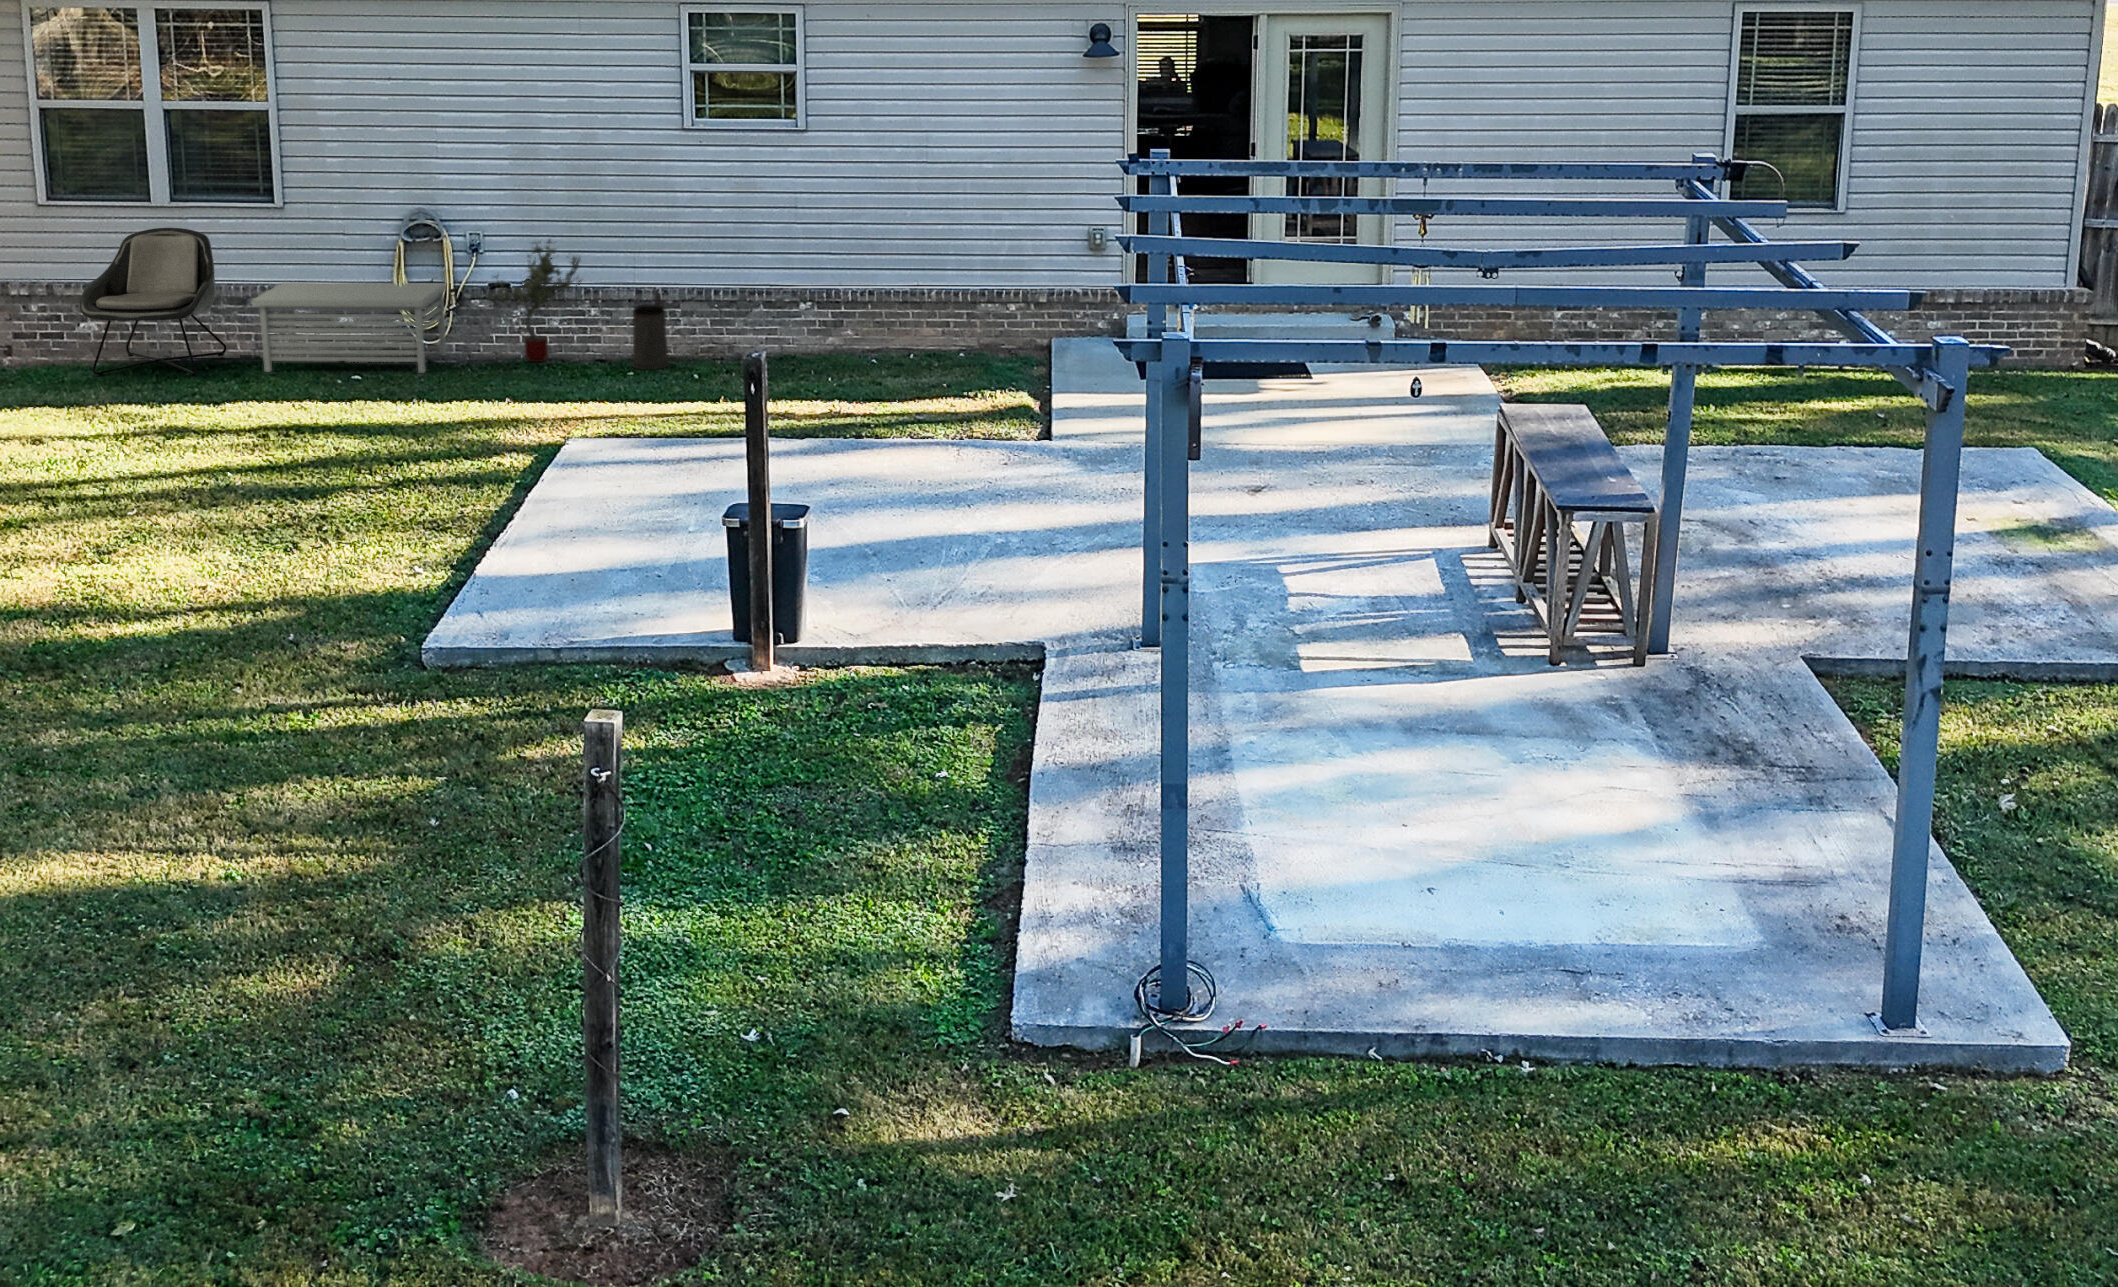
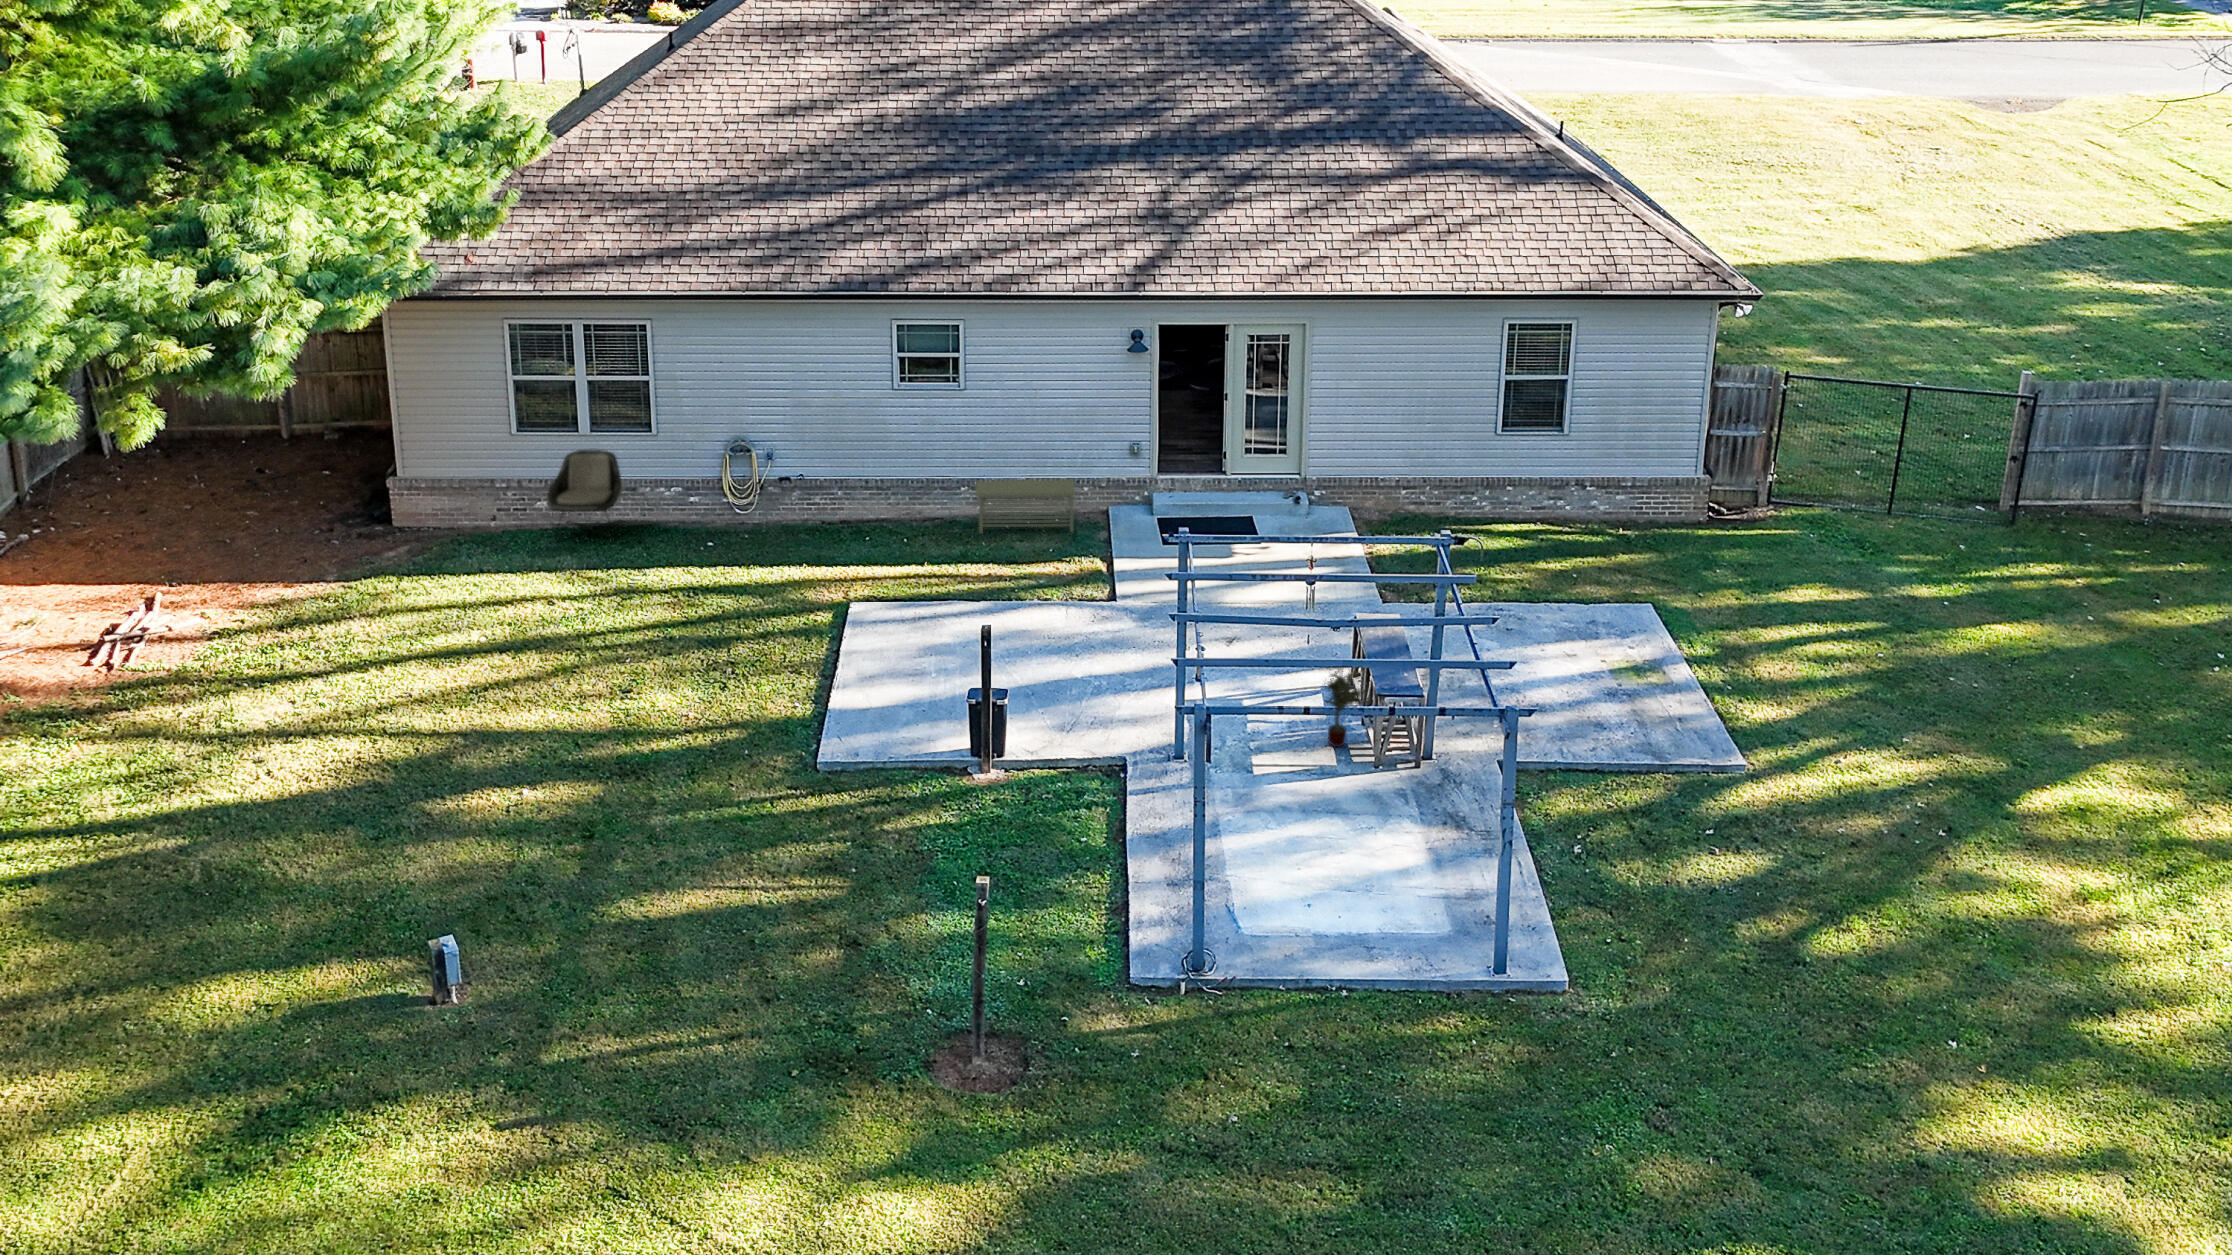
potted tree: present [486,240,581,362] -> present [1324,667,1373,747]
storage bench: present [252,282,447,373] -> present [975,479,1075,533]
watering can: present [632,291,670,370] -> none [868,482,890,533]

